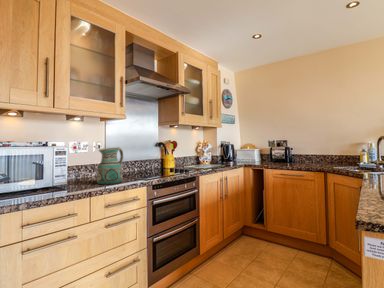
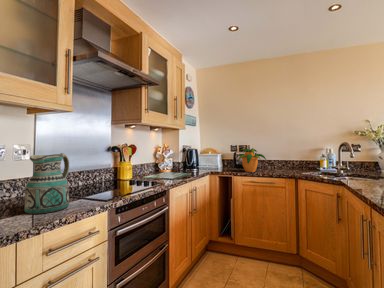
potted plant: none [269,142,299,165] -> present [236,148,266,172]

